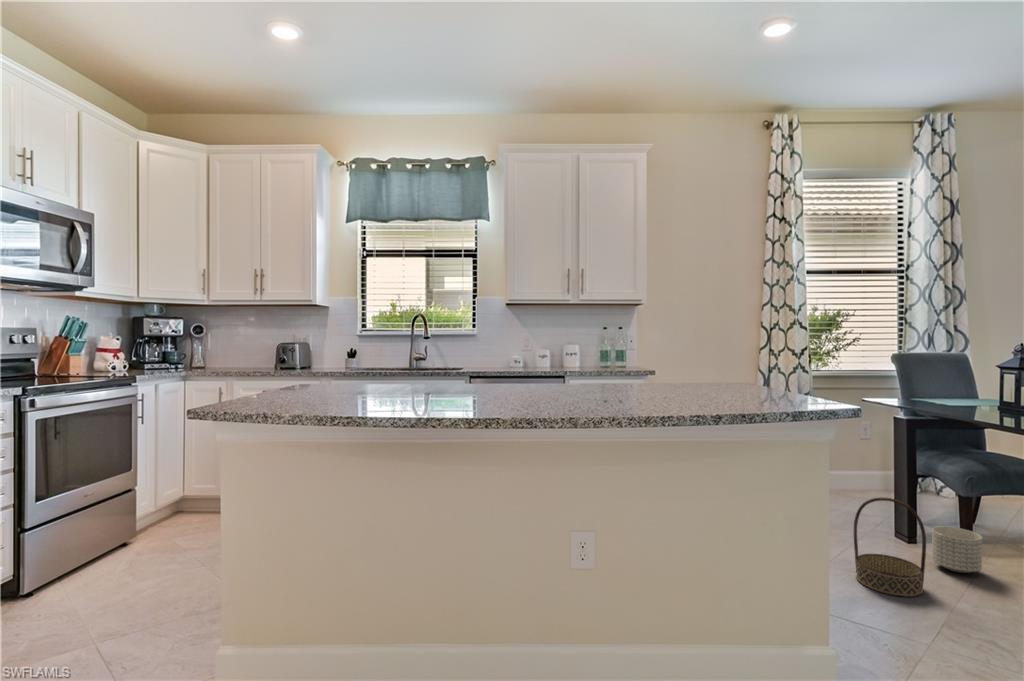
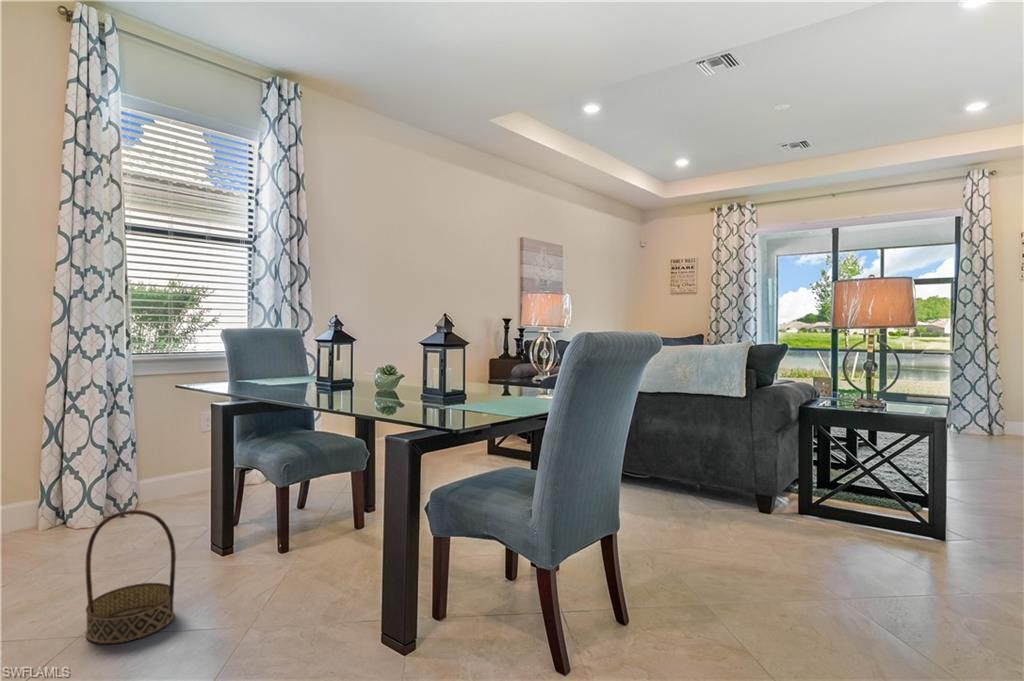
planter: present [932,526,982,573] -> none [213,522,262,576]

